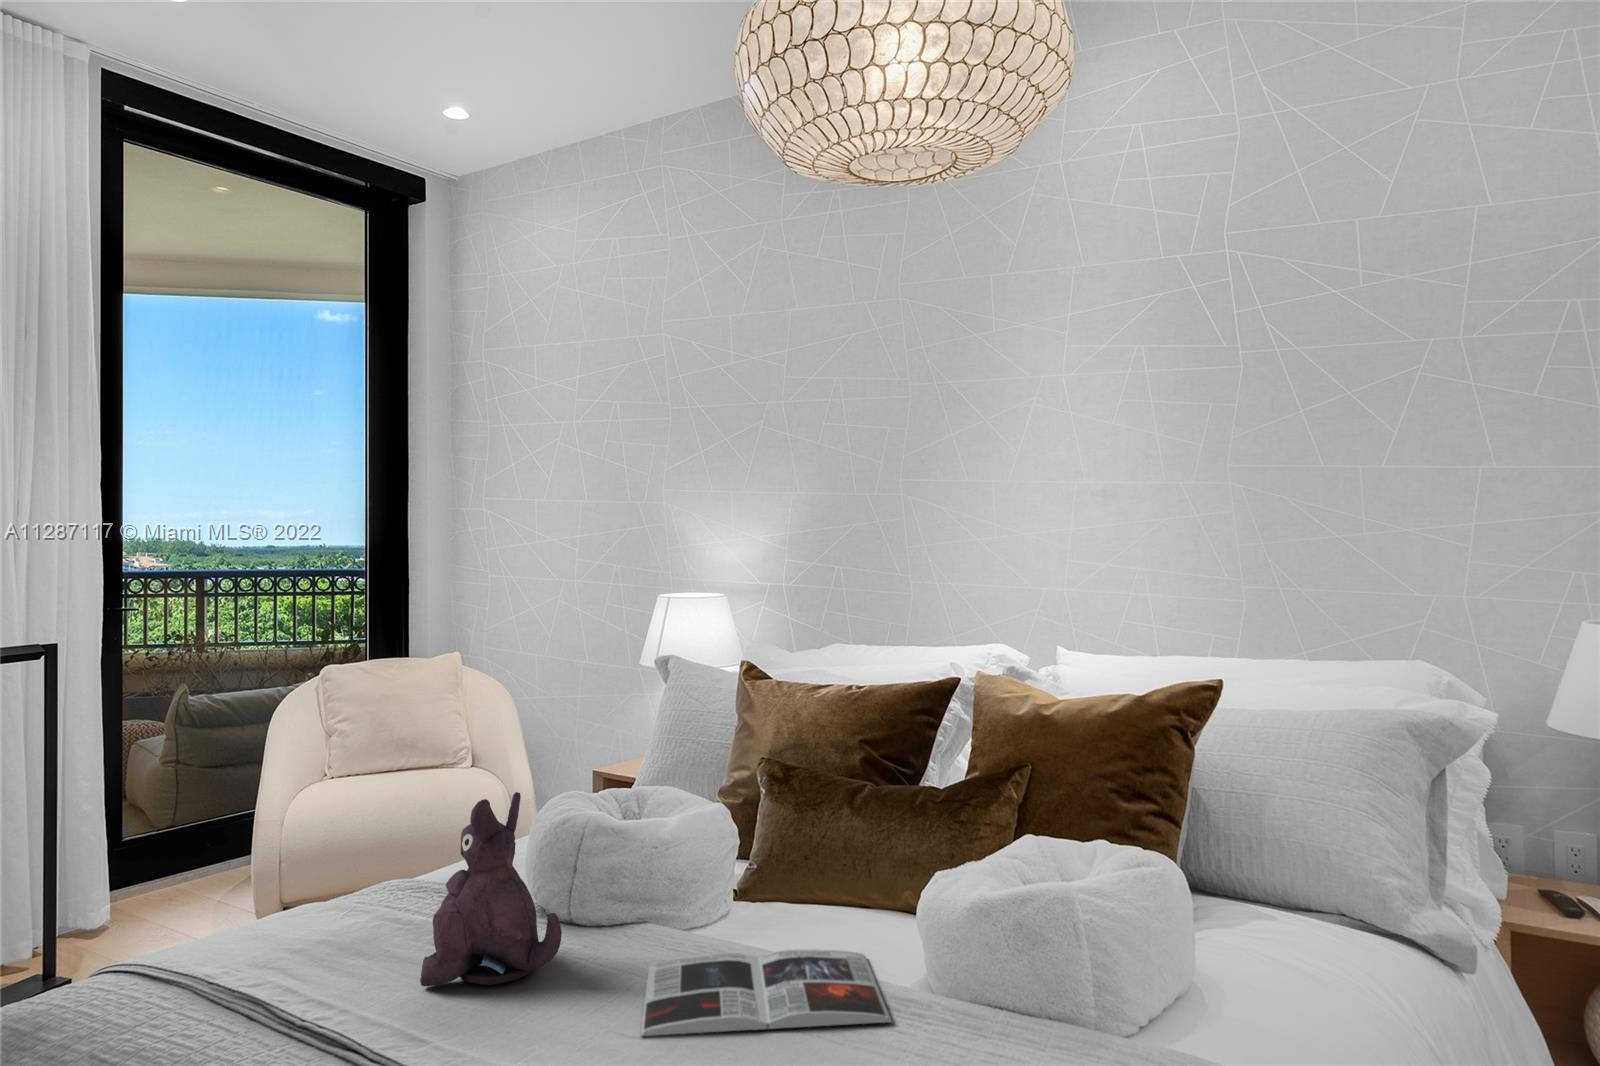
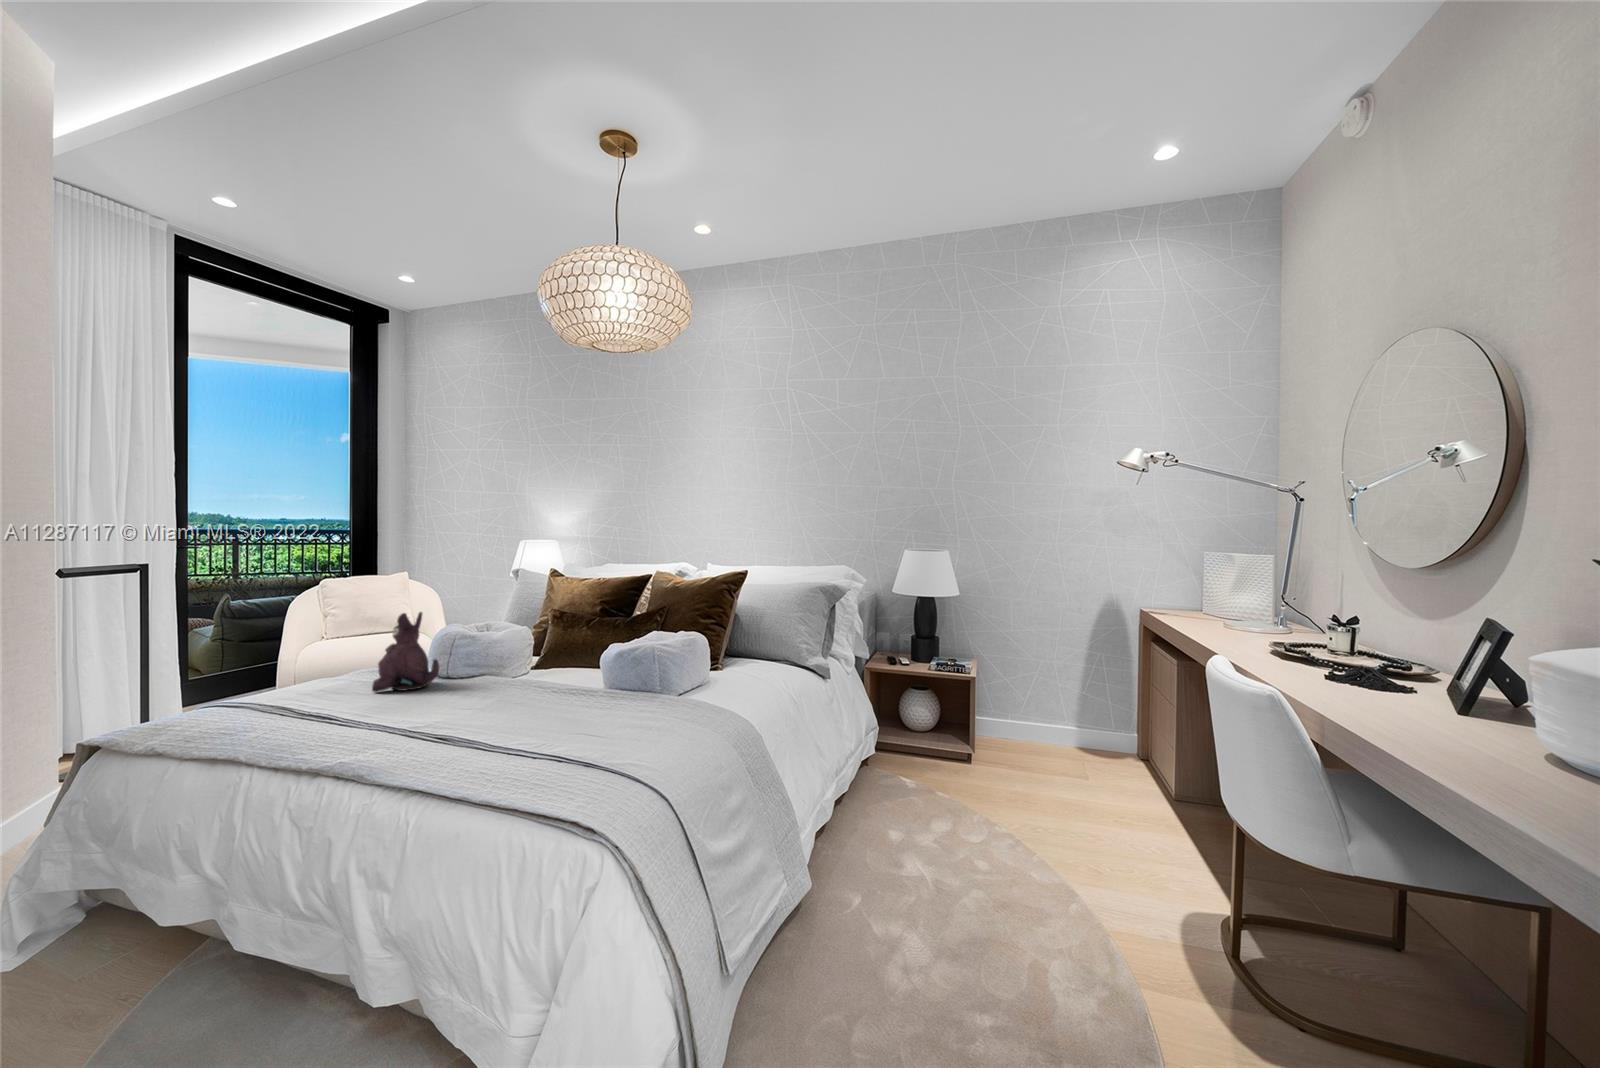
magazine: present [641,949,891,1036] -> none [470,675,580,699]

